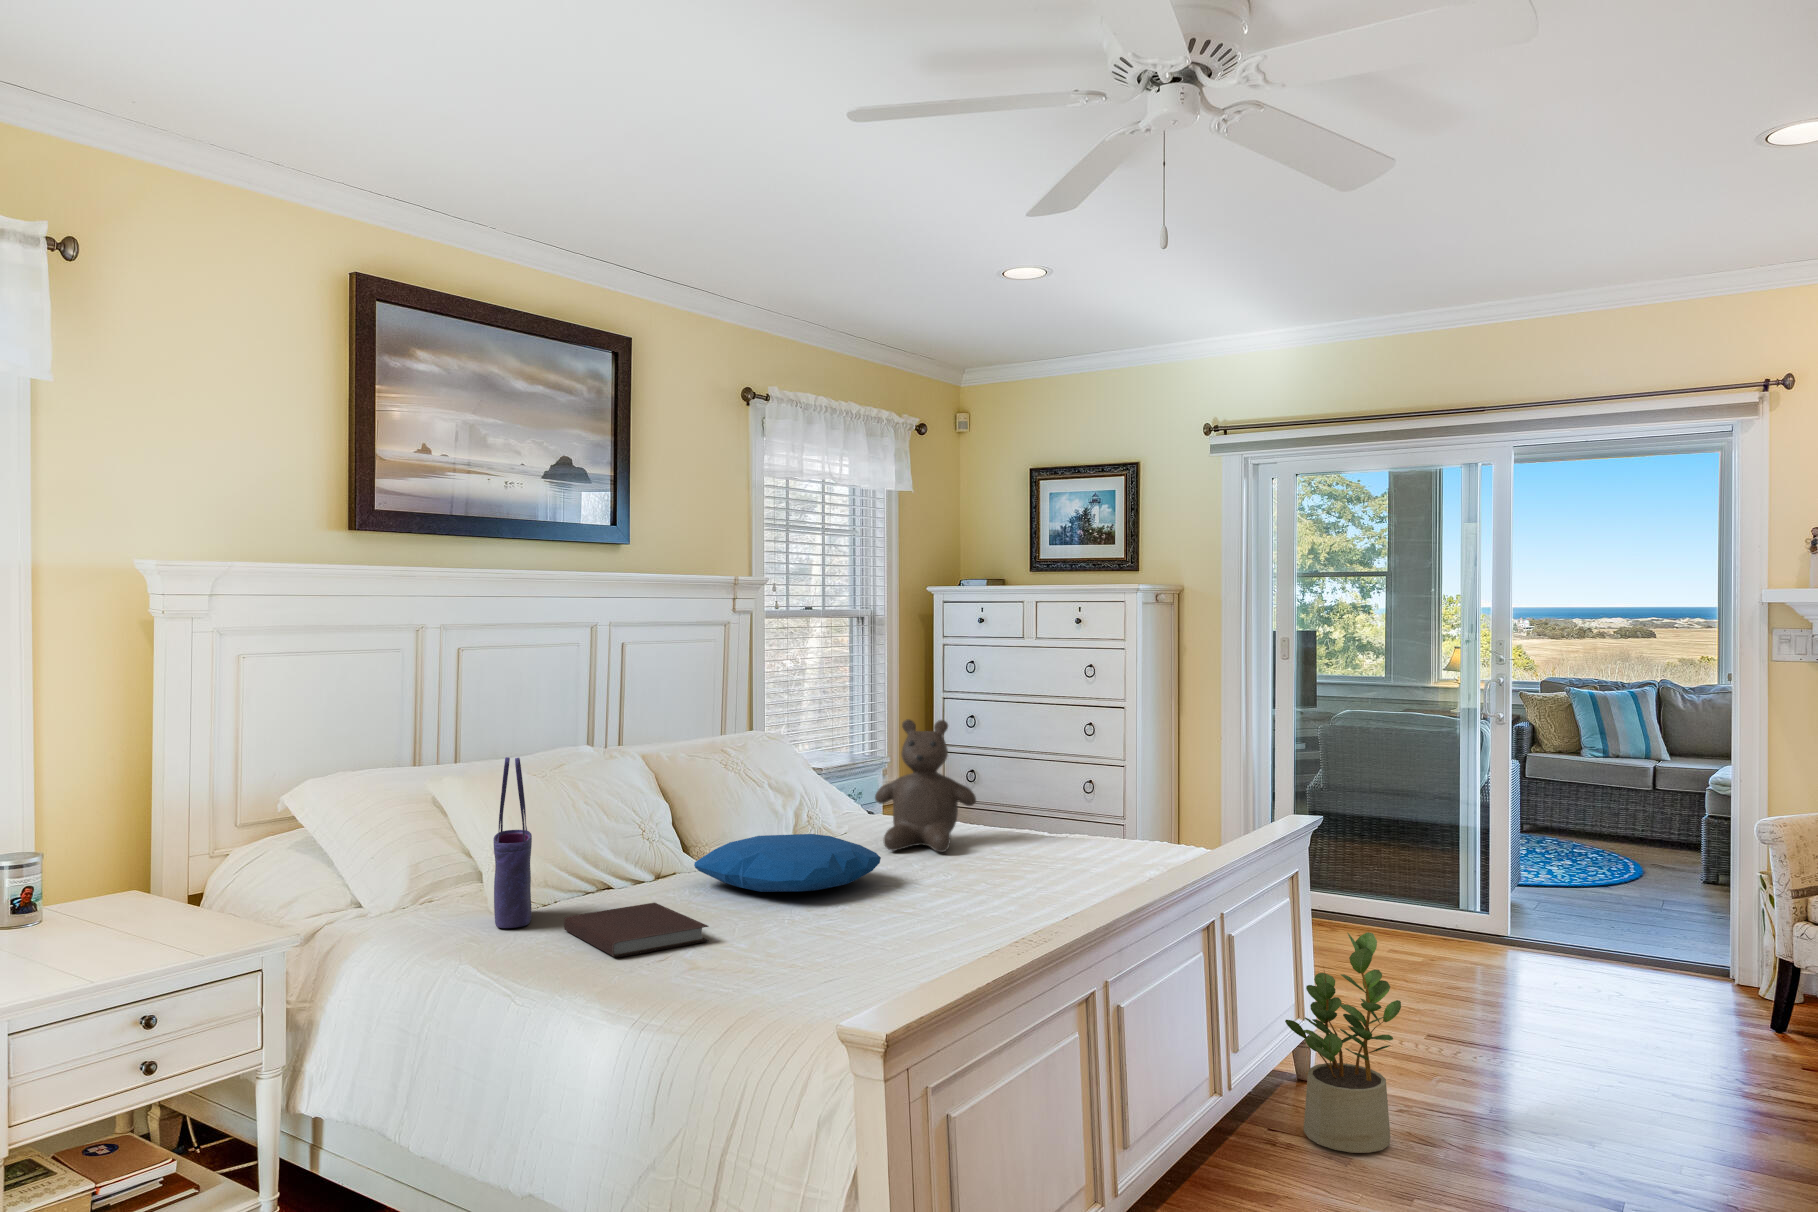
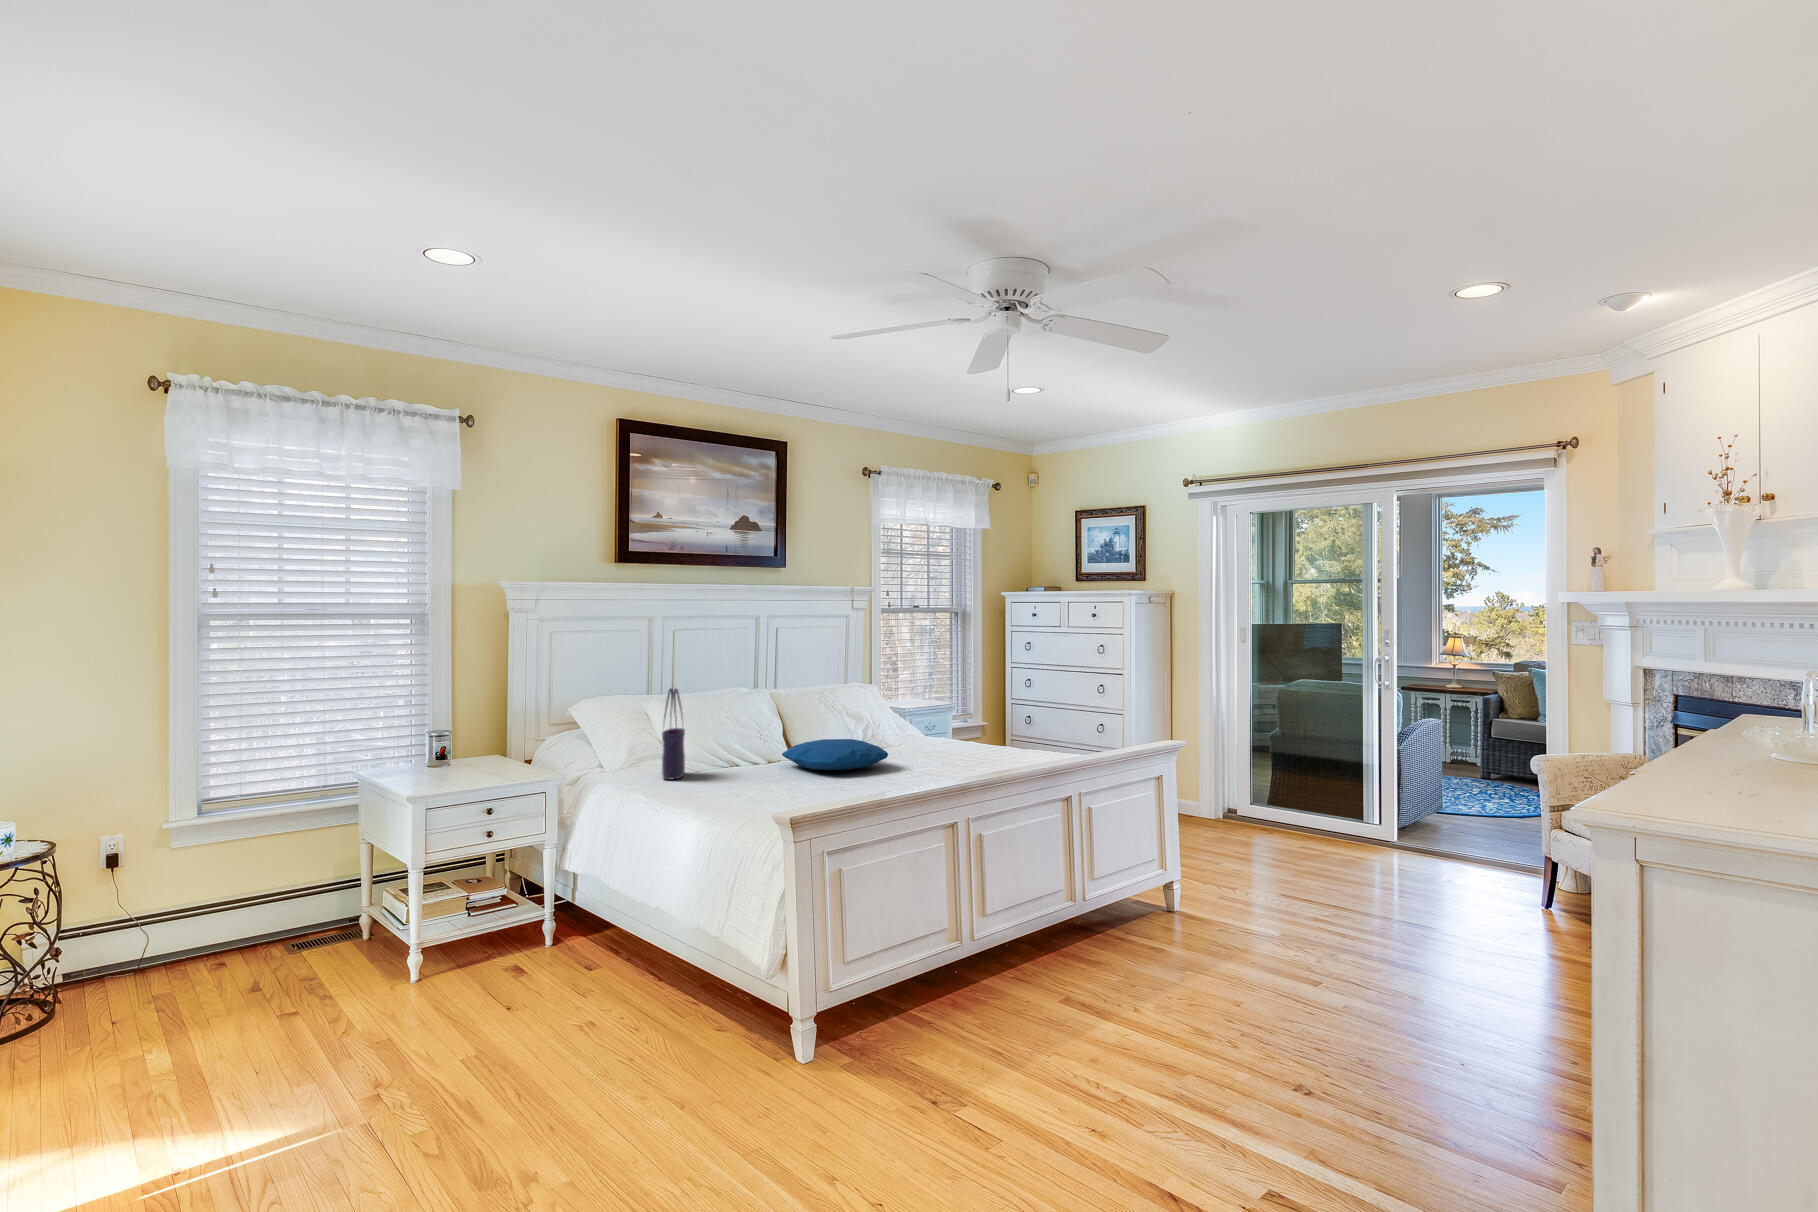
teddy bear: present [875,719,976,852] -> none [908,675,969,756]
notebook: present [564,903,709,957] -> none [695,771,764,794]
potted plant: present [1285,932,1401,1153] -> none [1139,811,1207,949]

